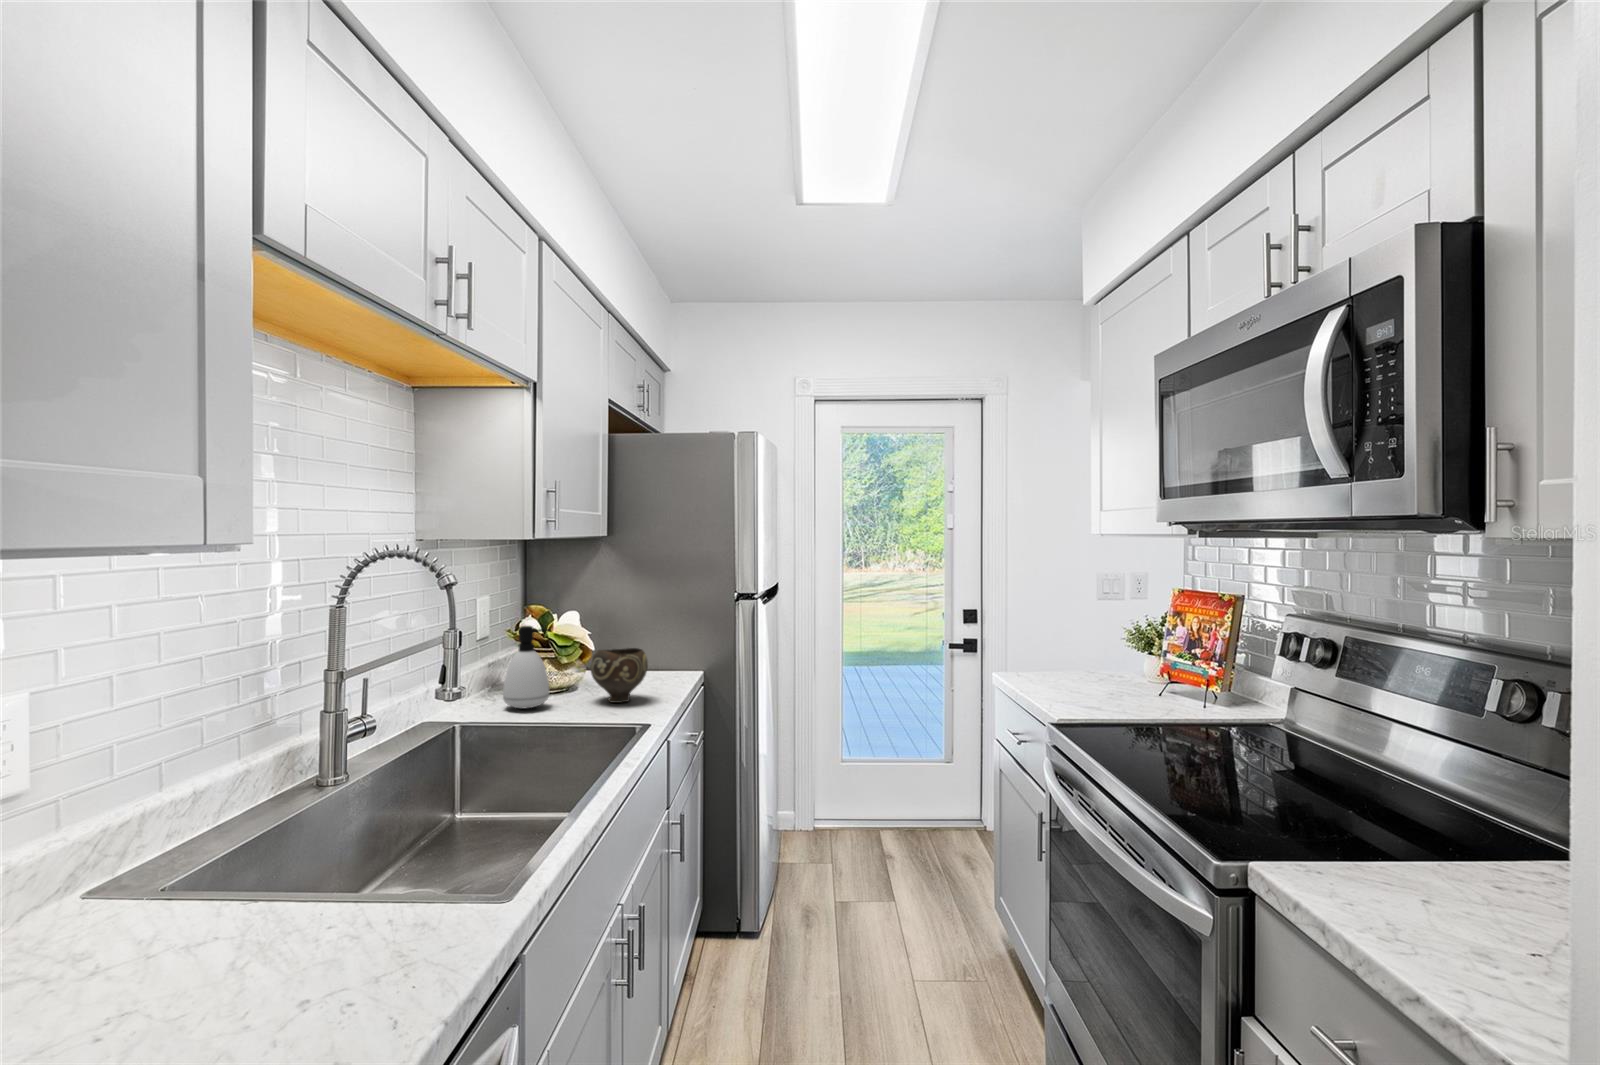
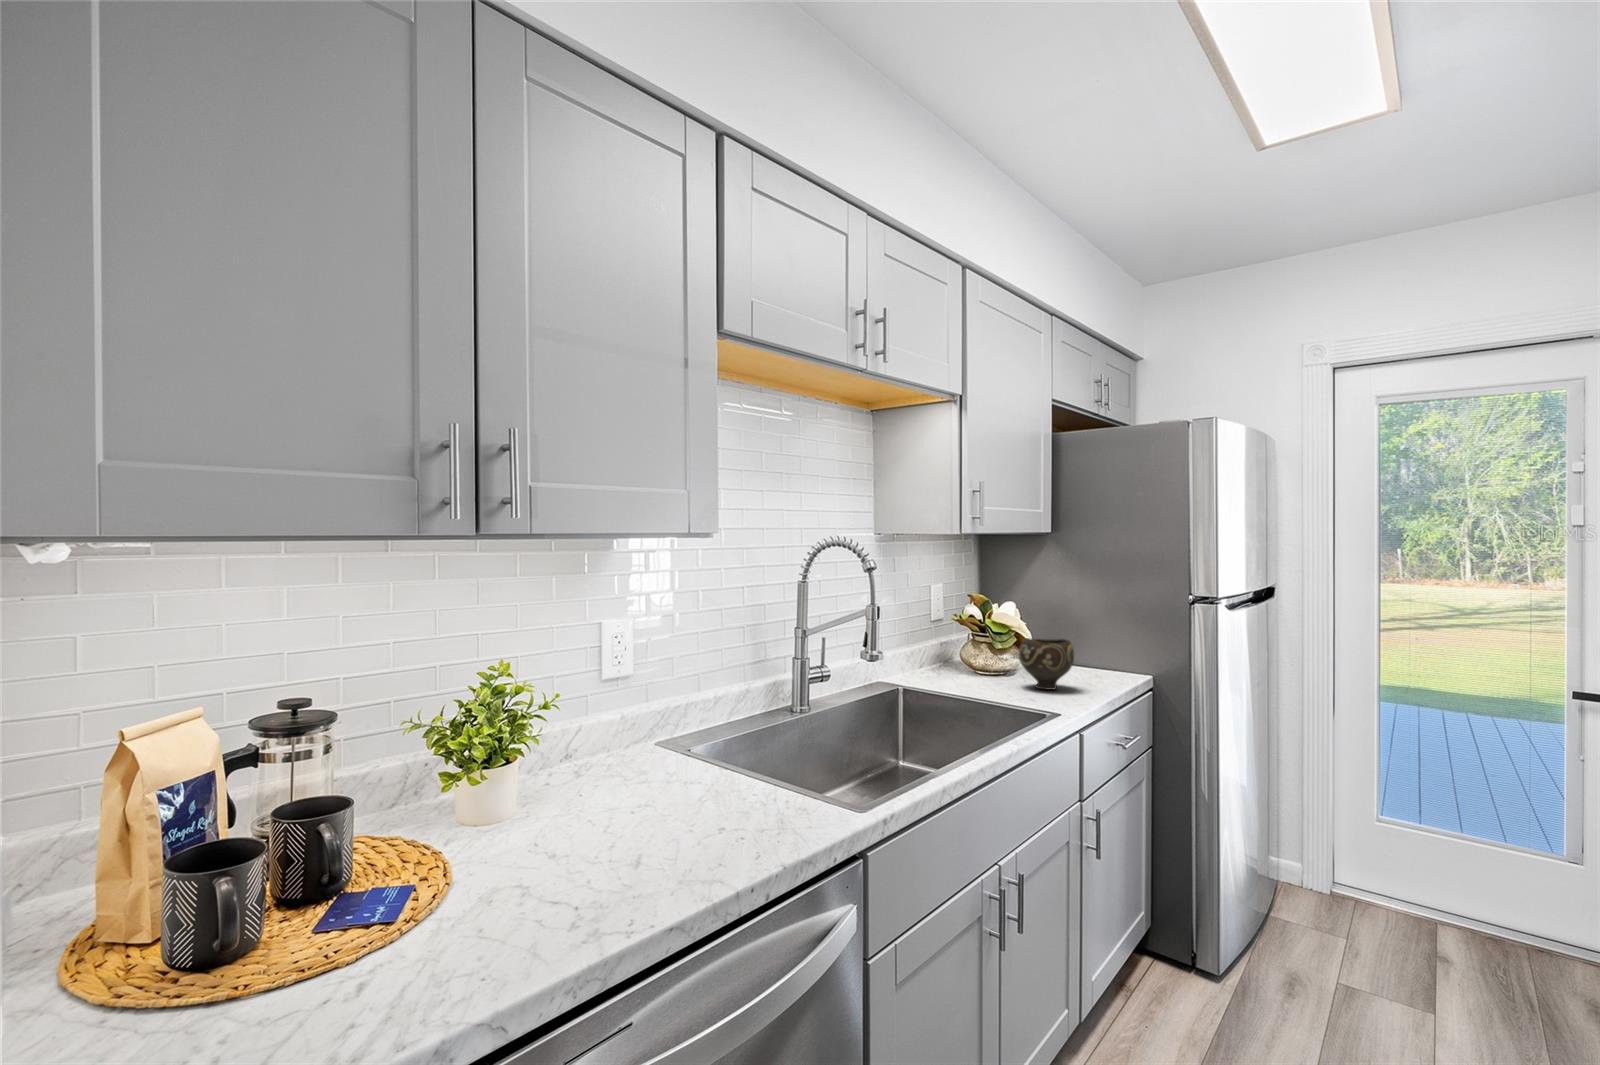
soap dispenser: present [503,626,550,708] -> none [941,611,981,684]

